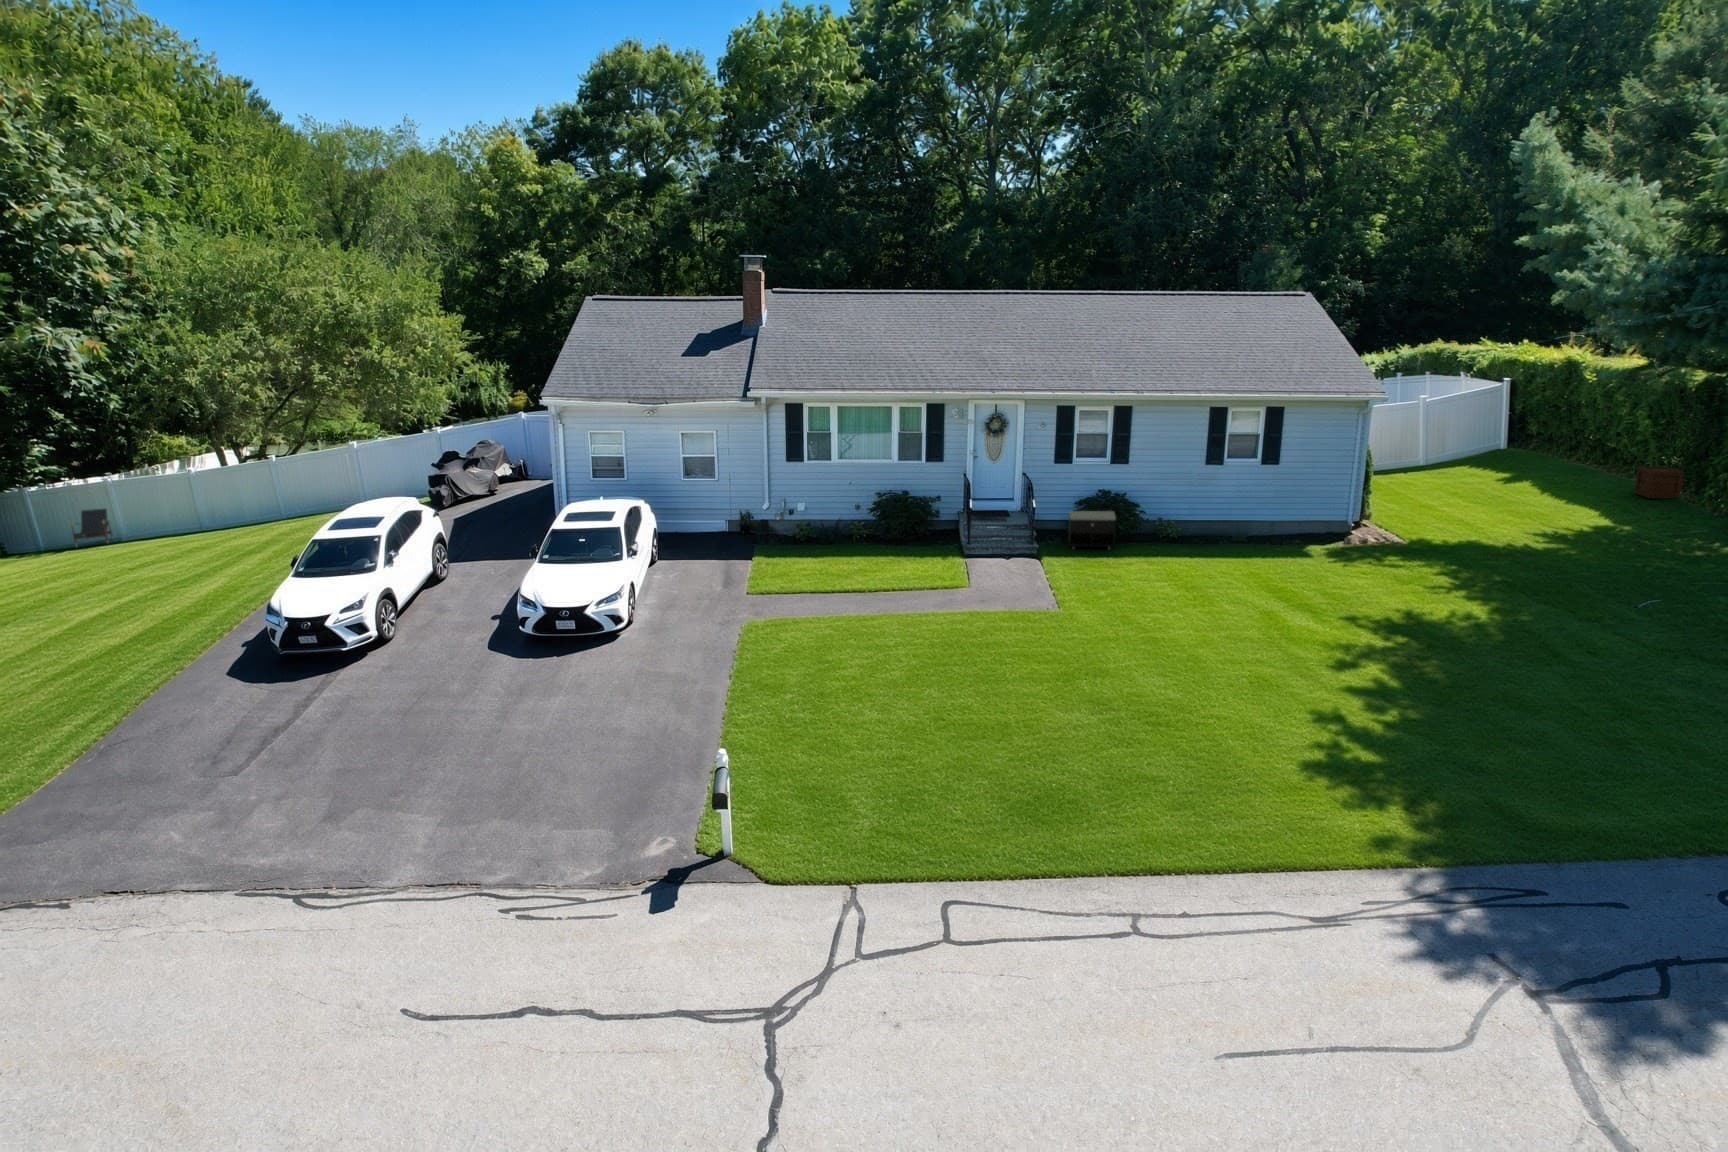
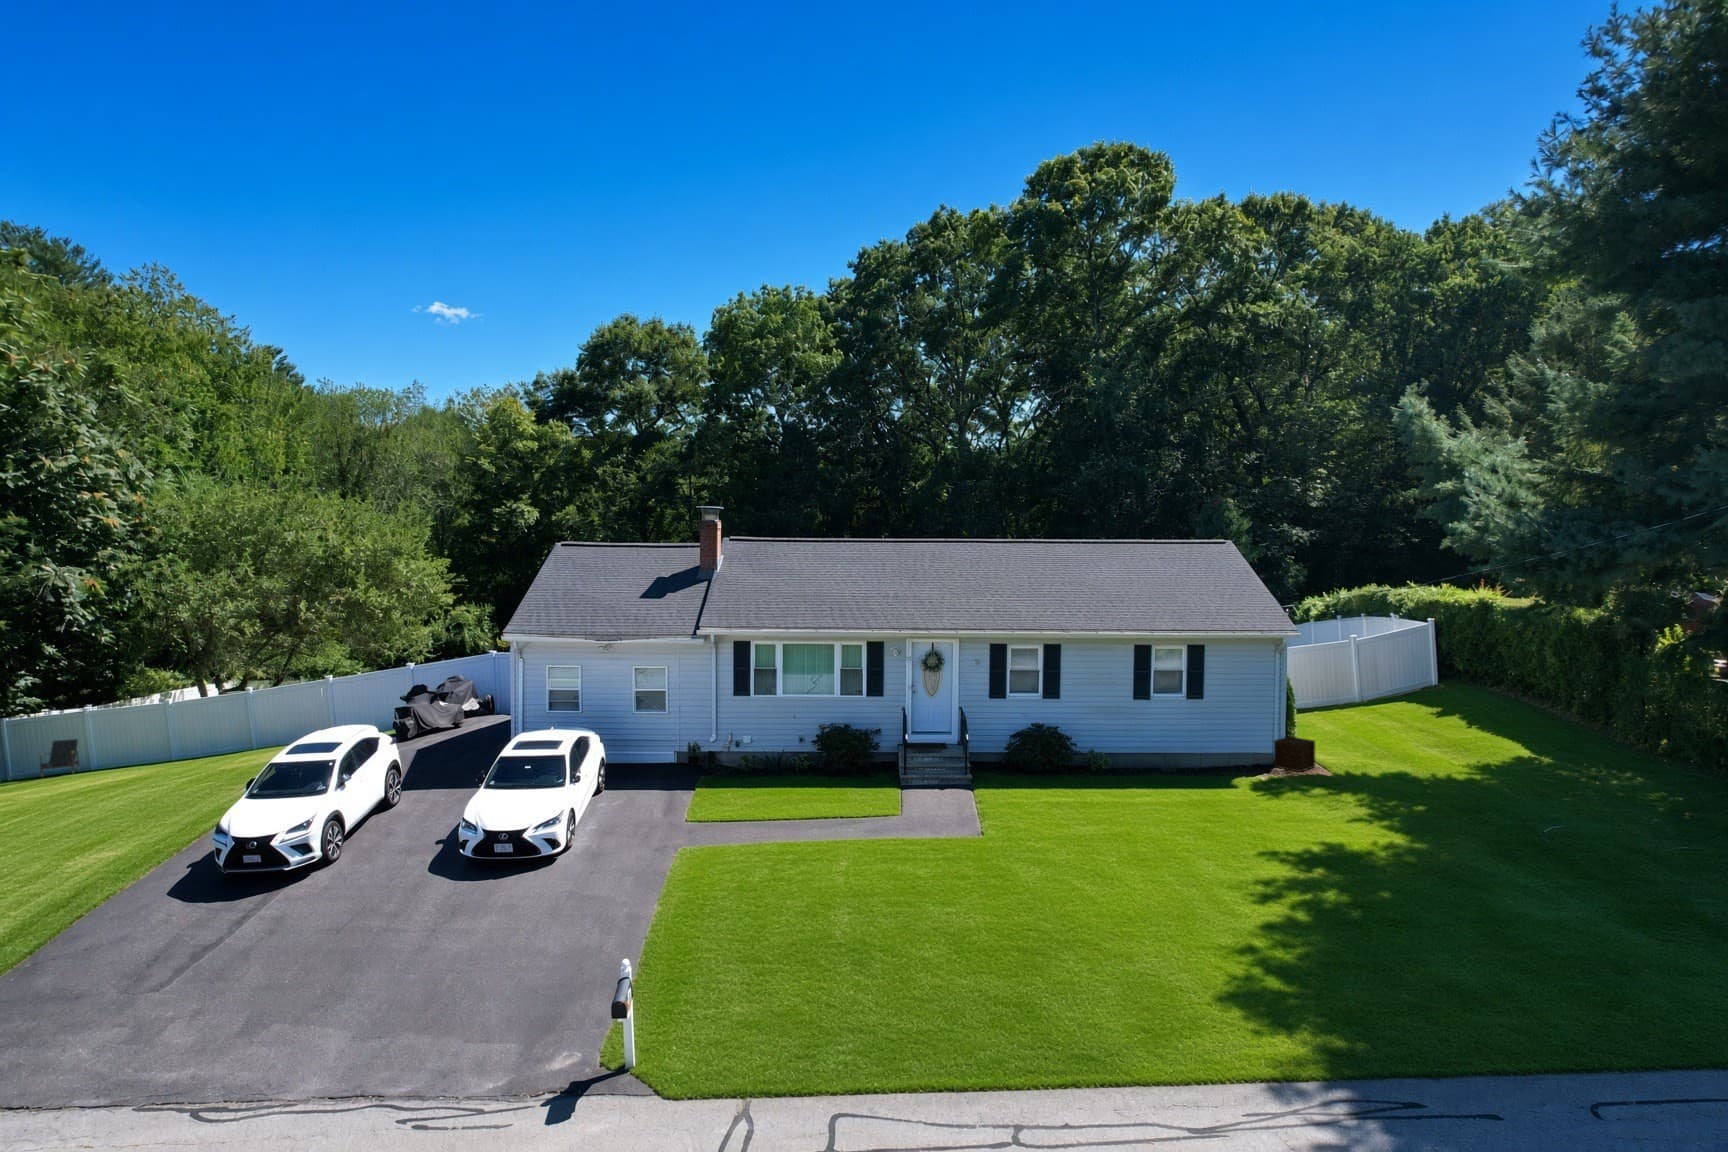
wooden crate: present [1634,466,1684,499] -> present [1274,737,1315,772]
storage bench: present [1069,511,1116,548] -> none [1006,744,1050,781]

